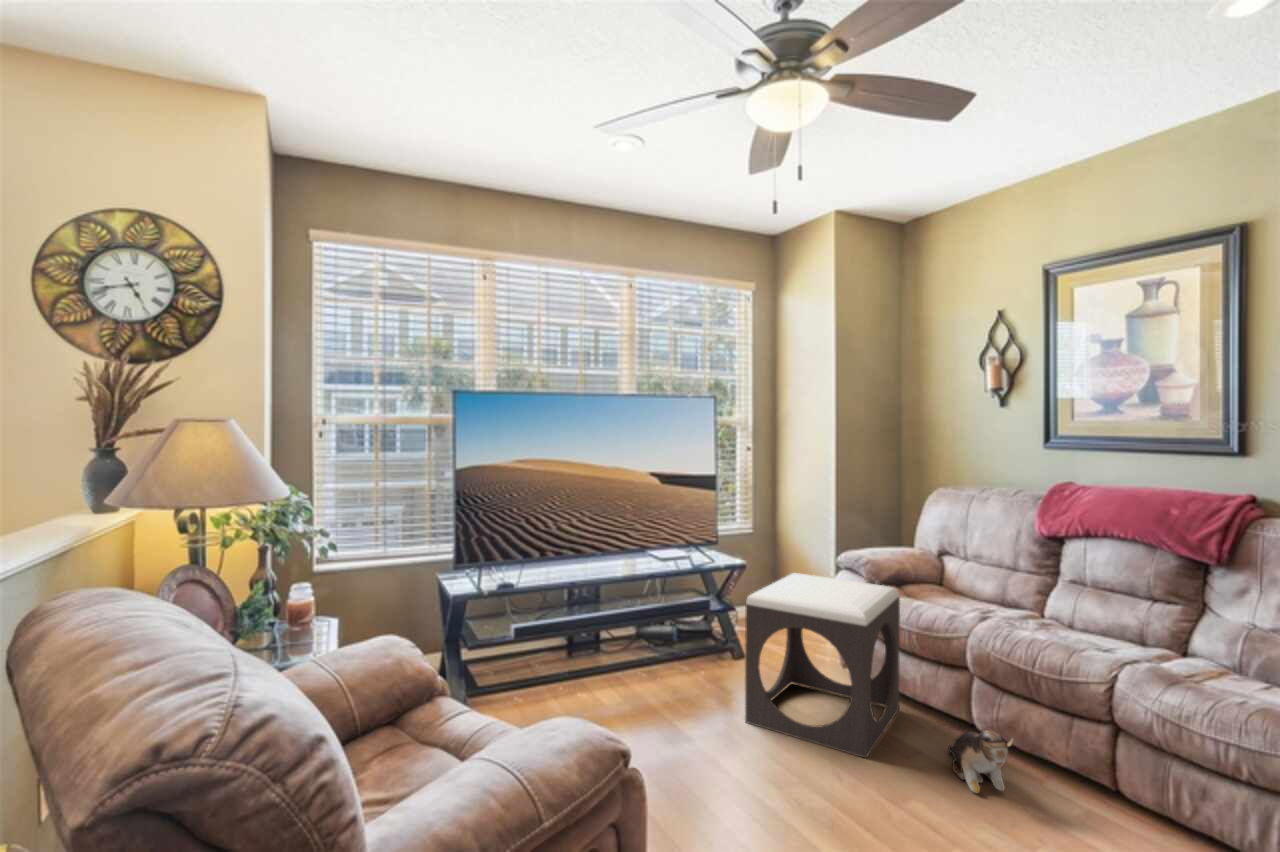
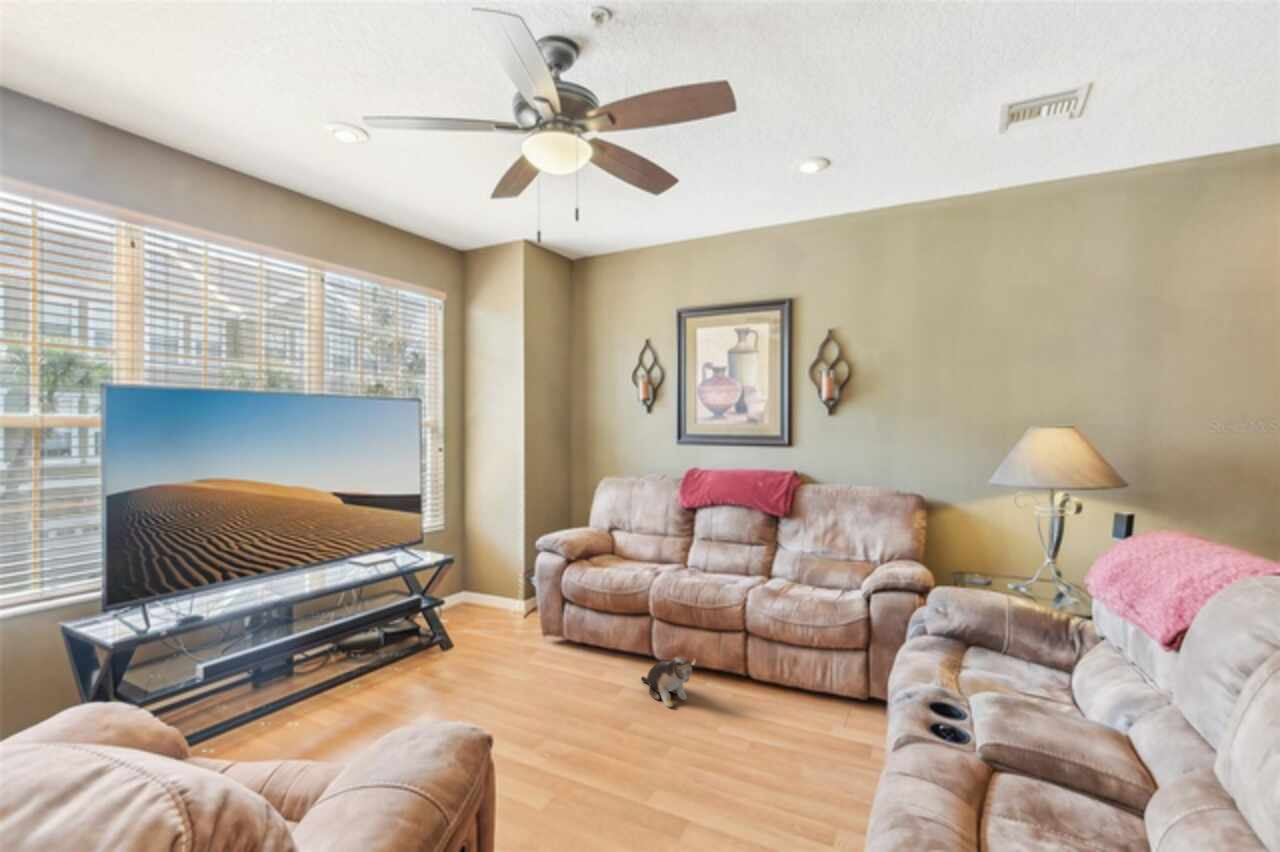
footstool: present [745,573,900,758] -> none [476,559,596,706]

